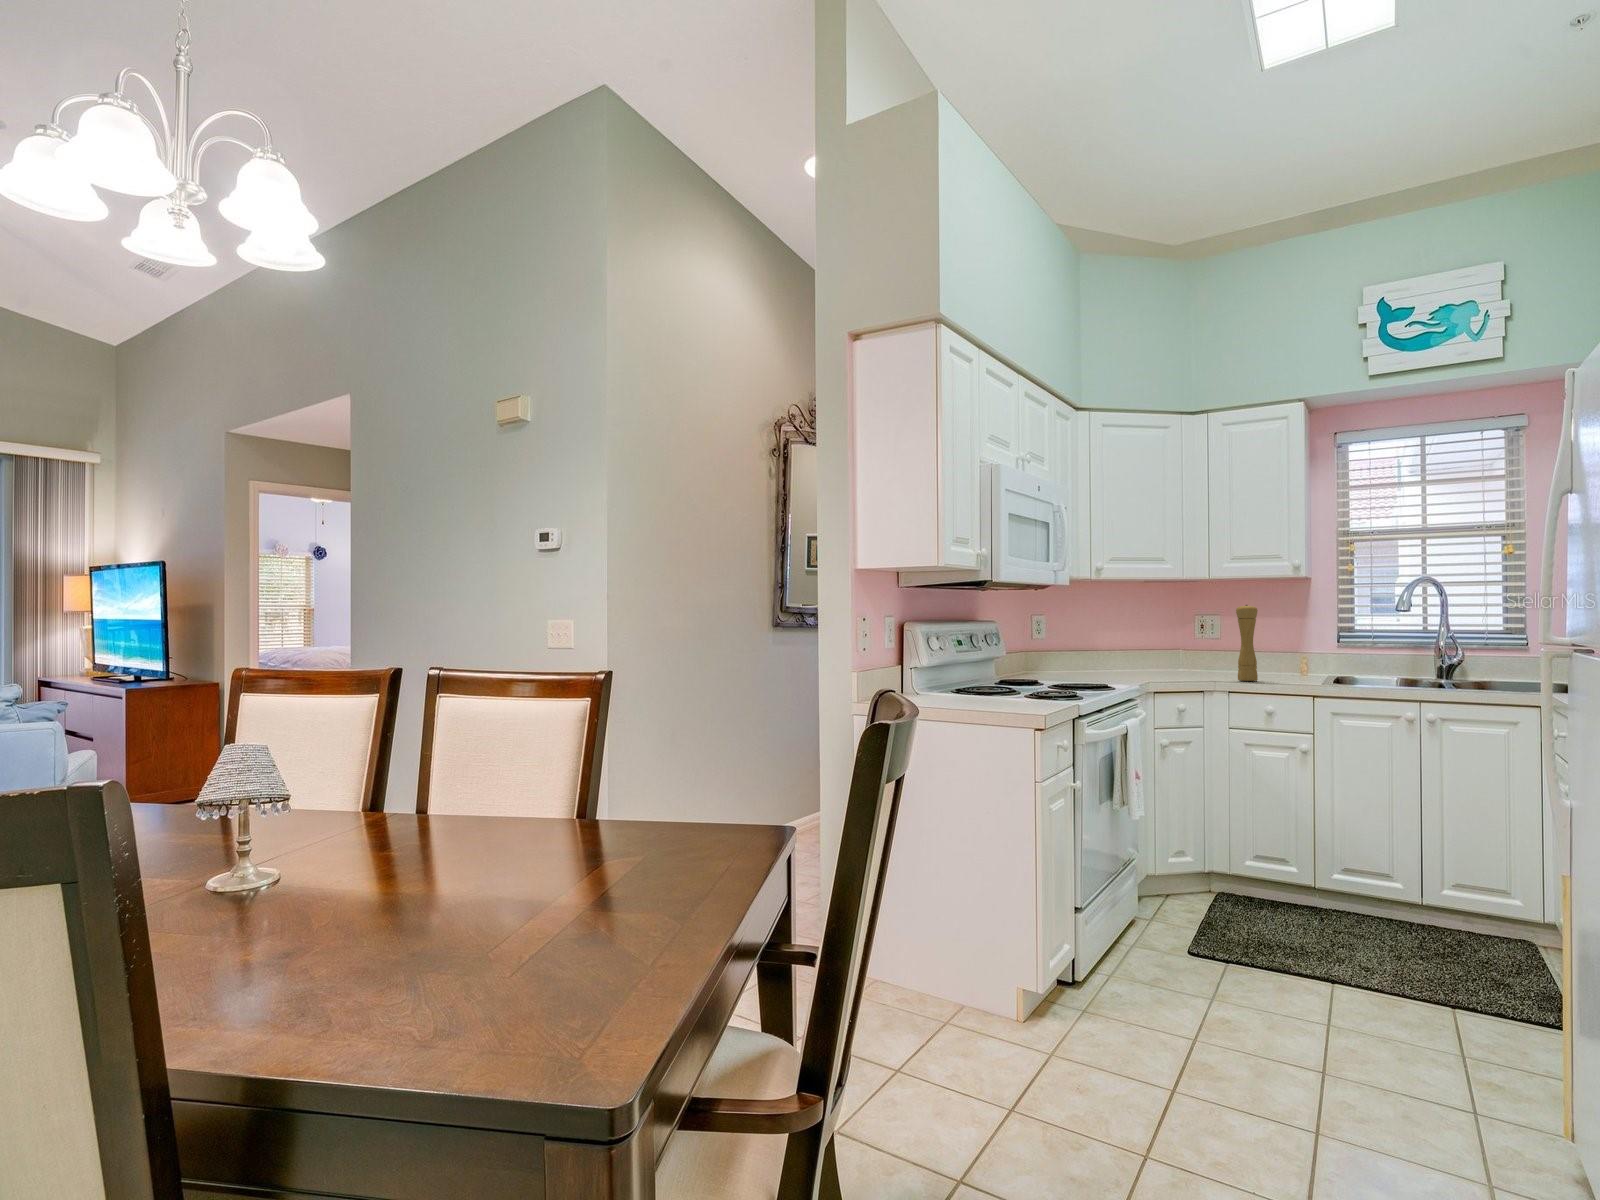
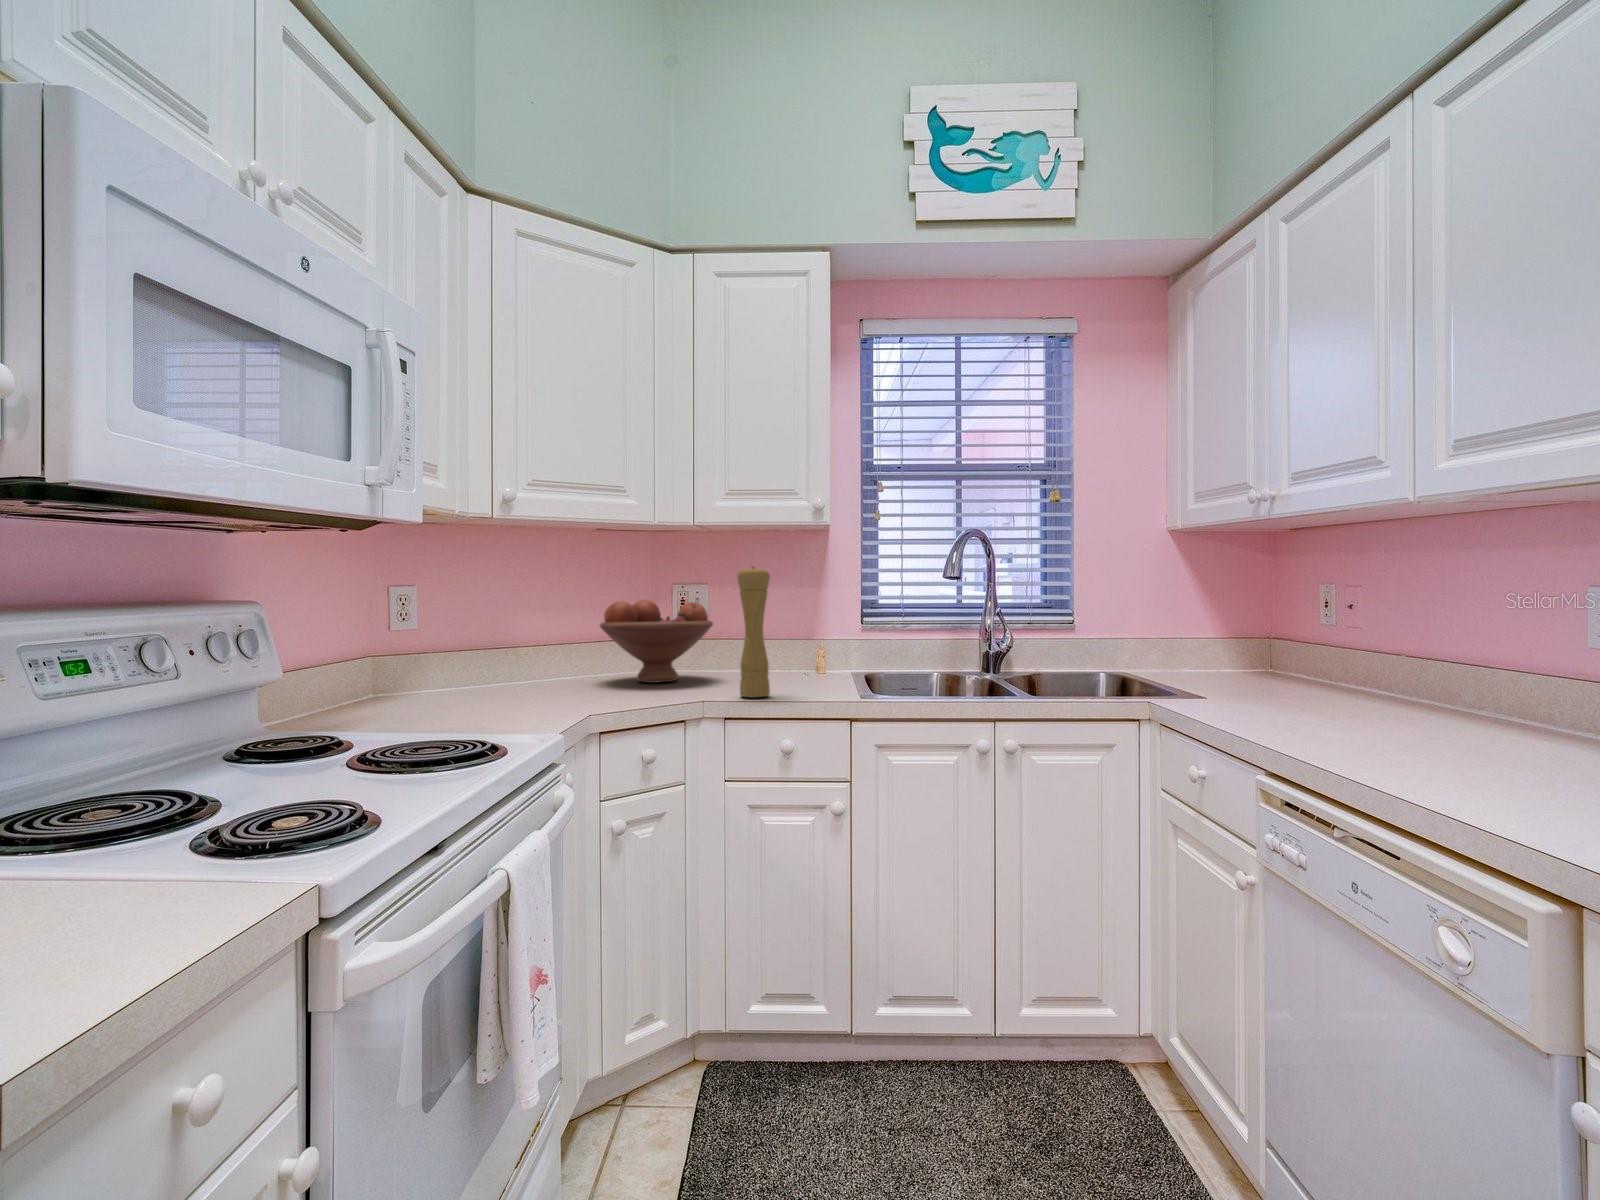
fruit bowl: none [1147,624,1221,674] -> present [600,600,713,683]

